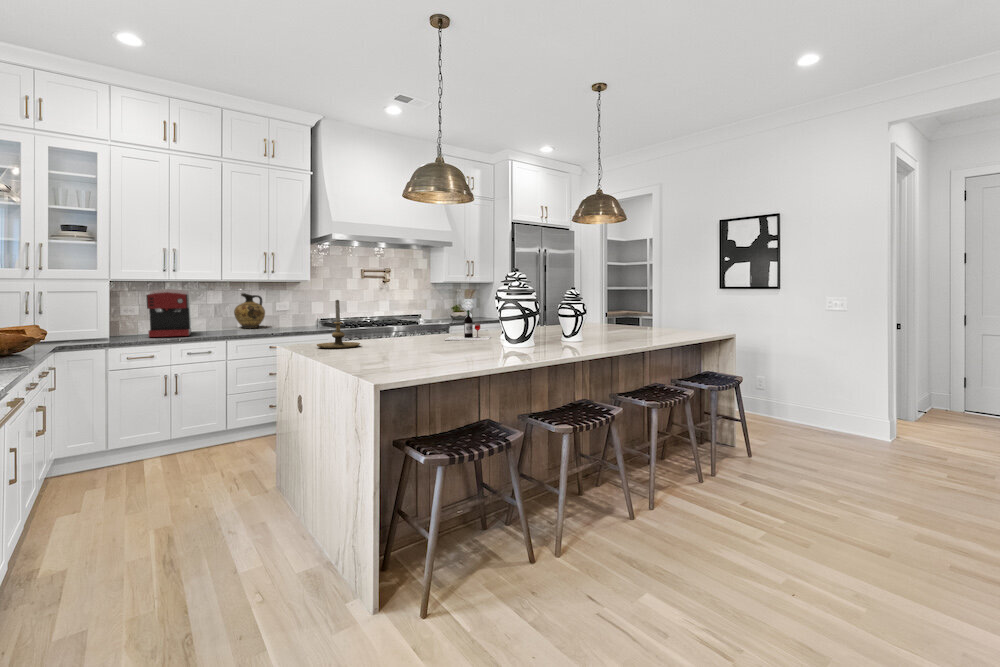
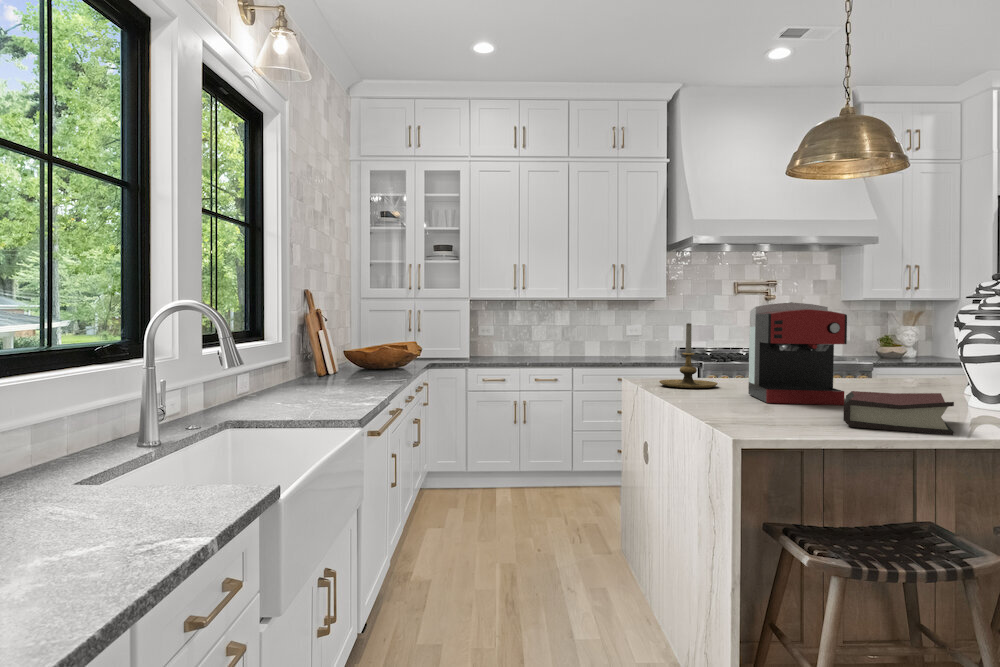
coffee maker: present [146,289,191,337] -> present [748,302,847,405]
ceramic jug: present [234,293,265,328] -> none [582,314,615,354]
wine bottle: present [445,310,491,340] -> none [852,342,944,393]
hardback book: none [446,338,502,361] -> present [843,391,954,435]

